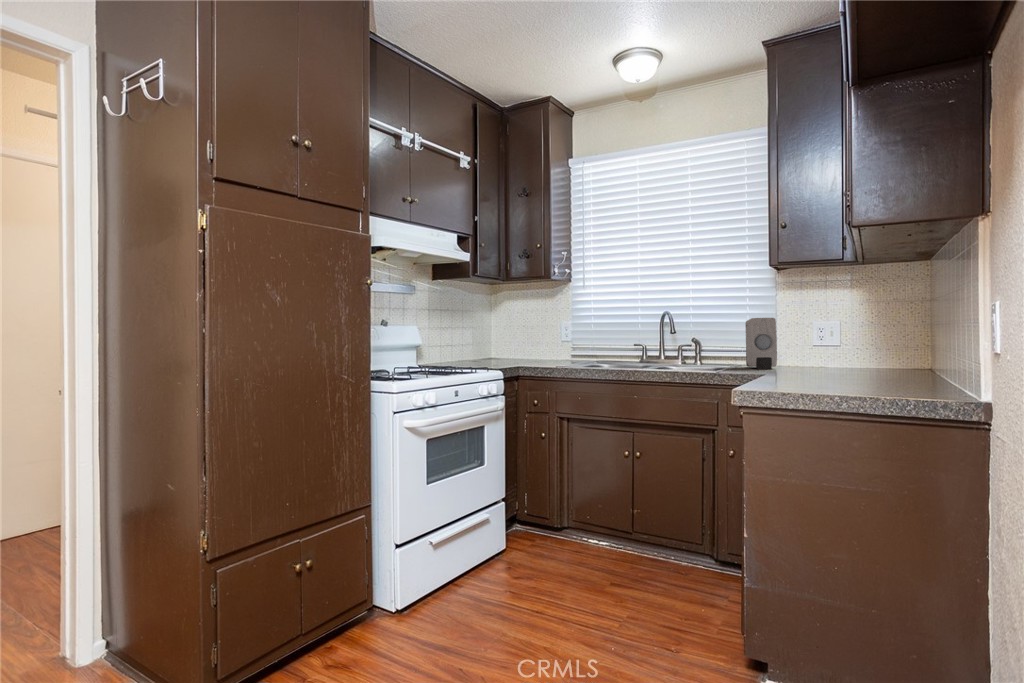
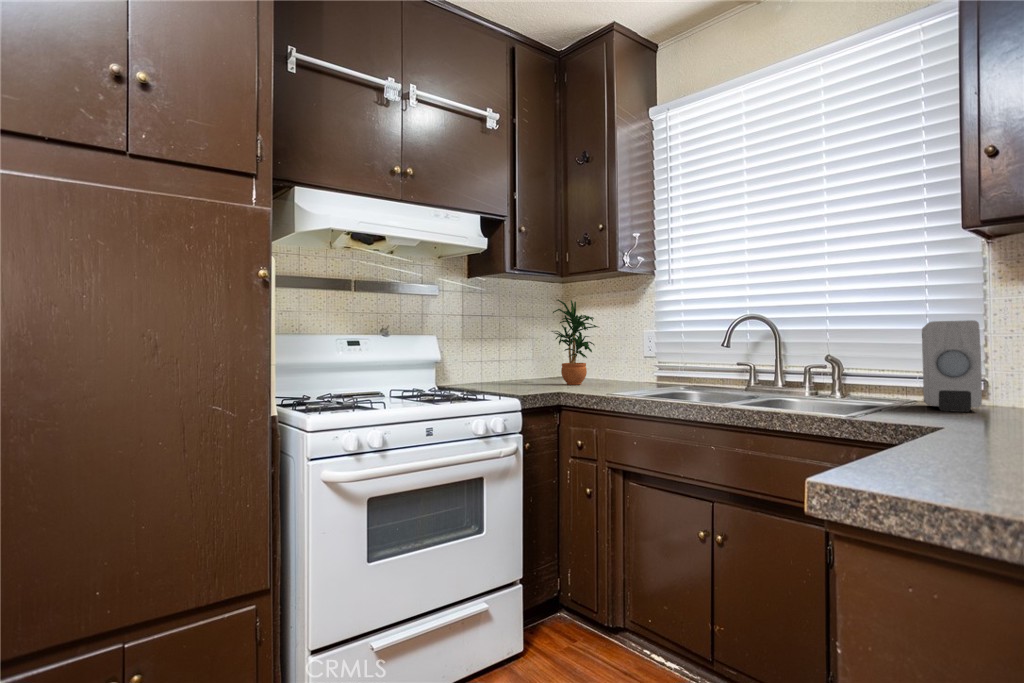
potted plant: none [495,298,533,363] -> present [552,299,598,385]

